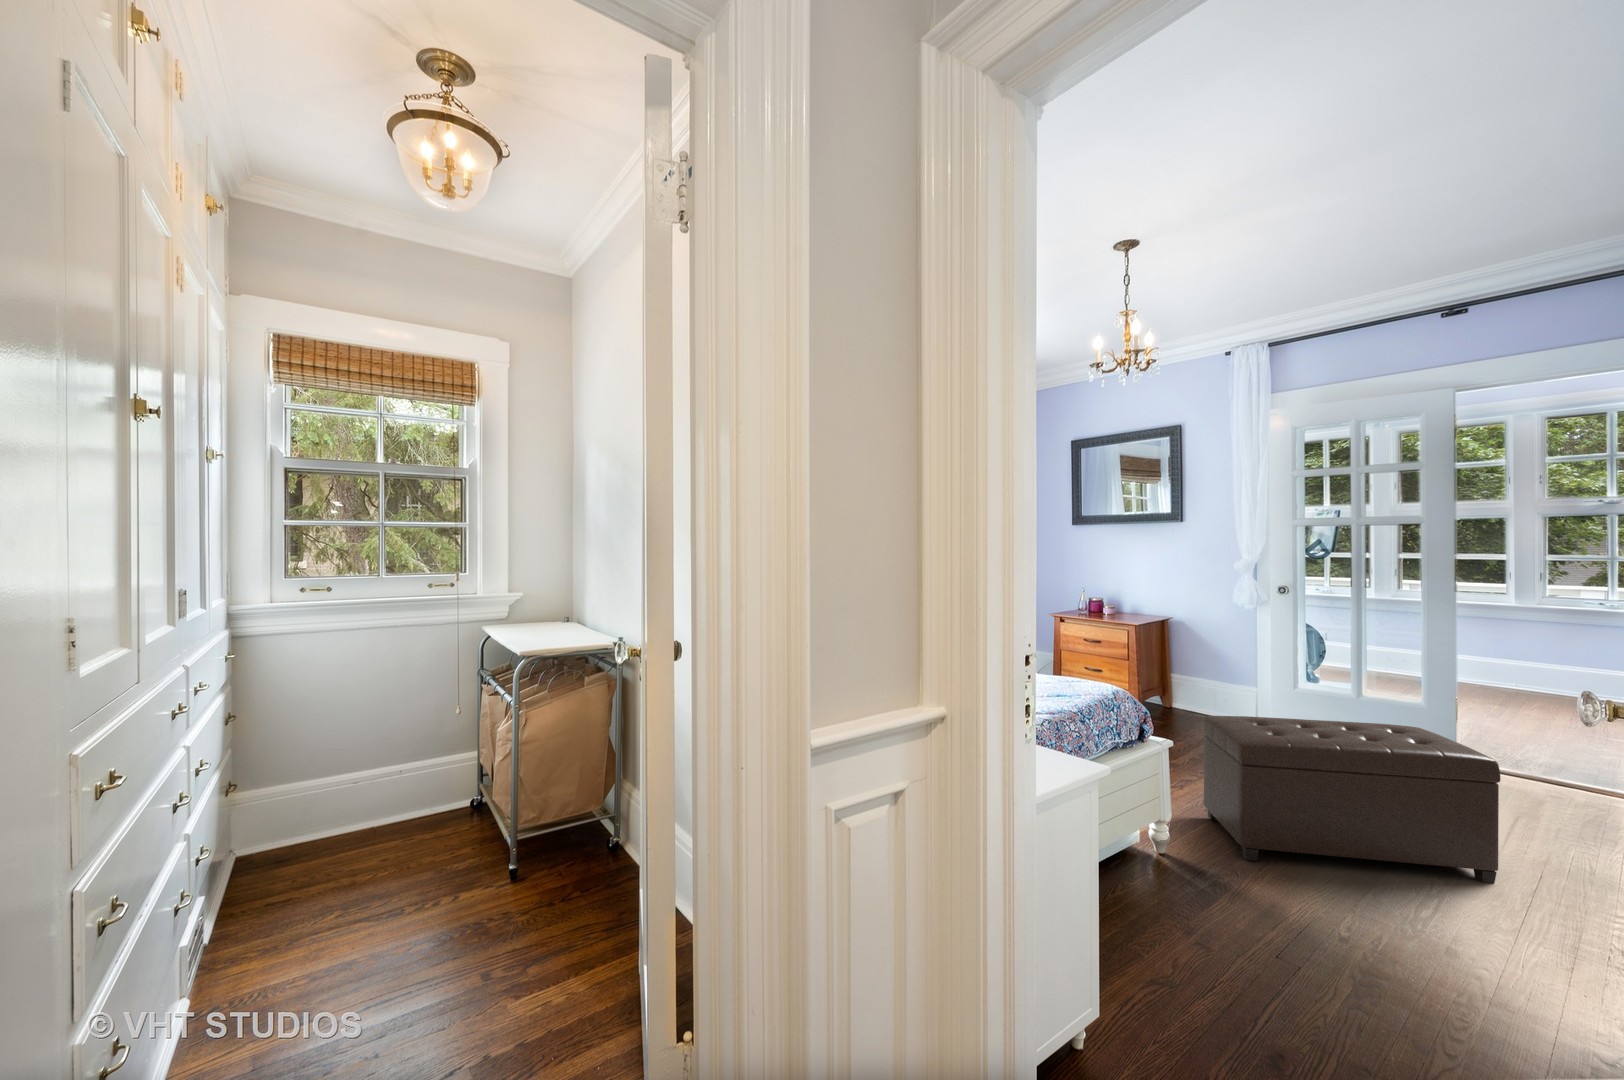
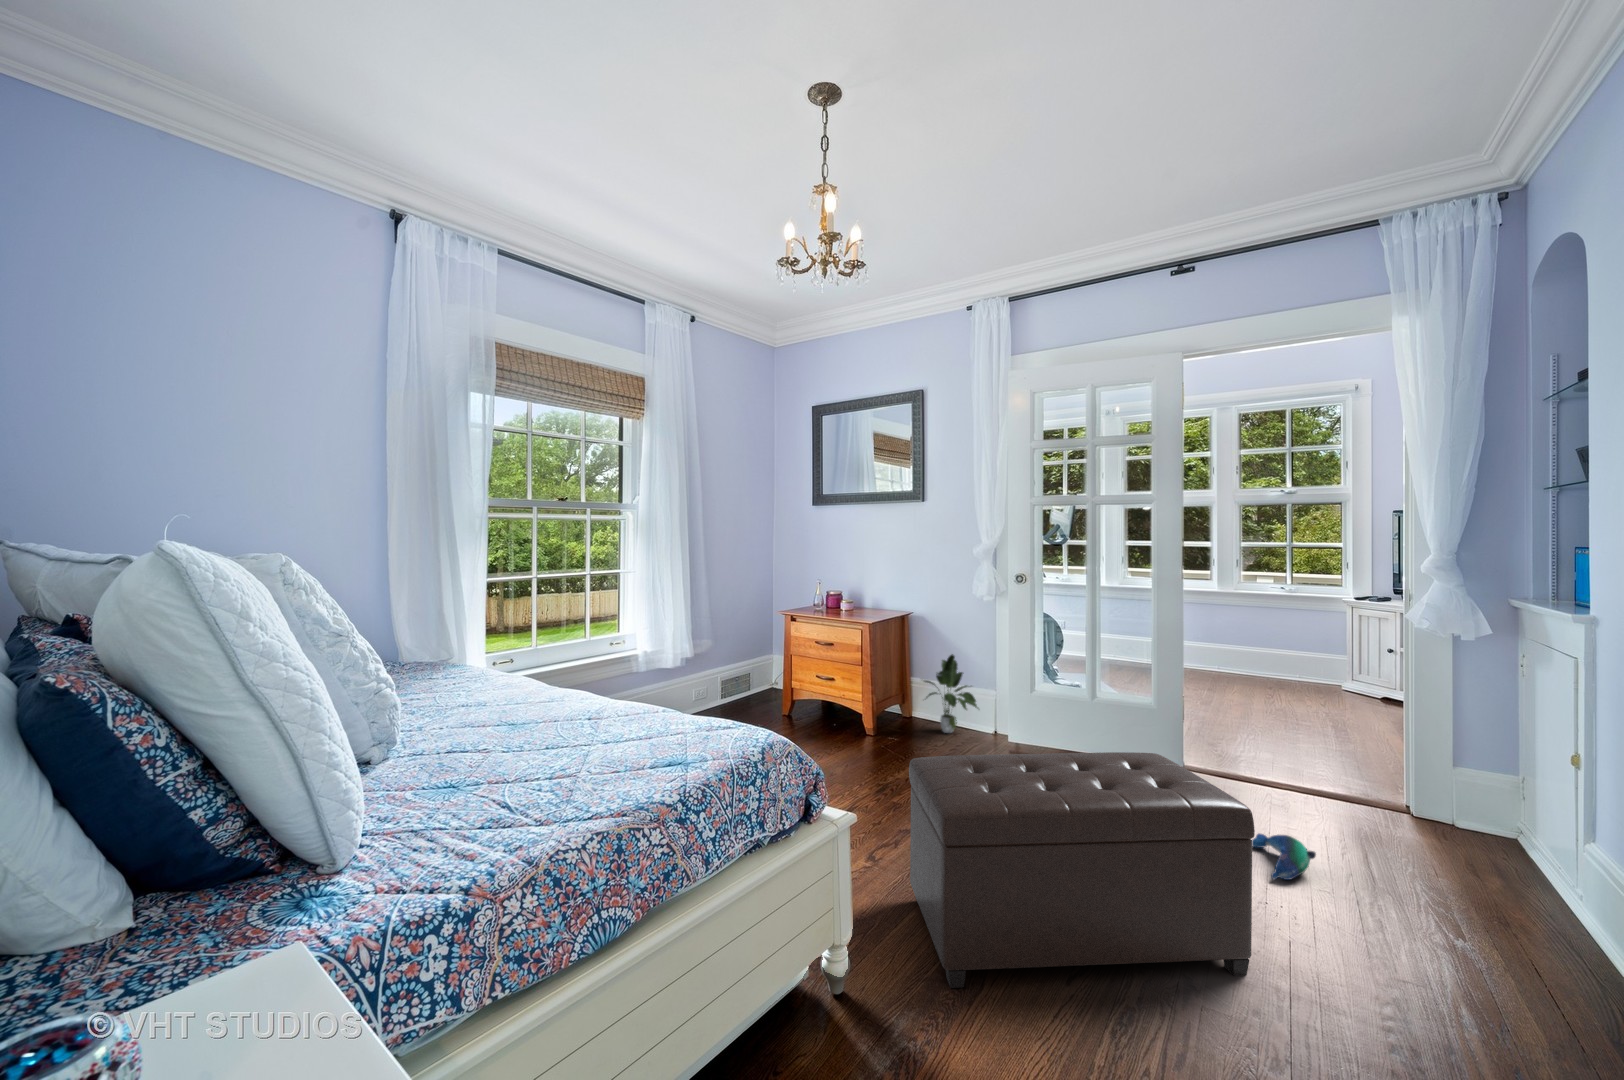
potted plant: none [1182,655,1241,723] -> present [924,654,978,733]
plush toy: none [1516,810,1581,842] -> present [1252,834,1316,880]

